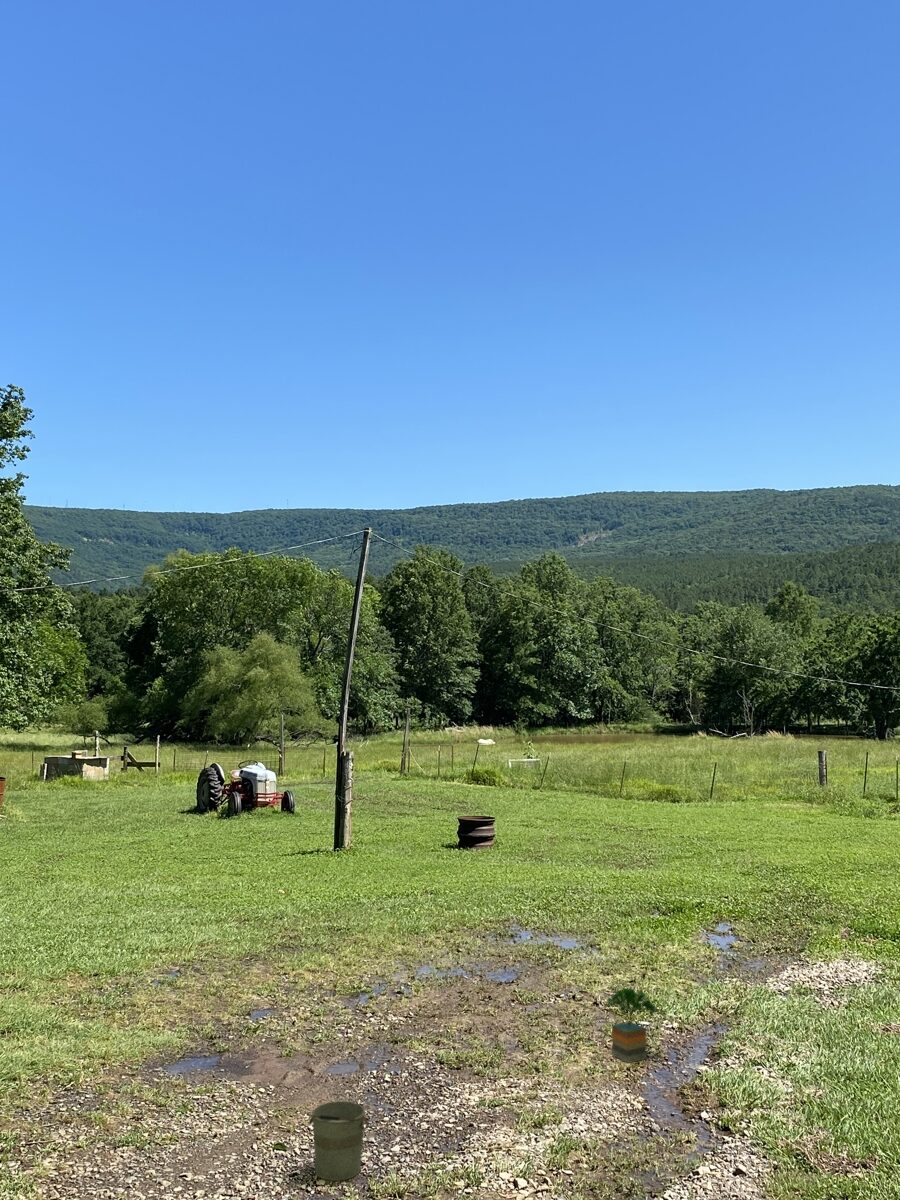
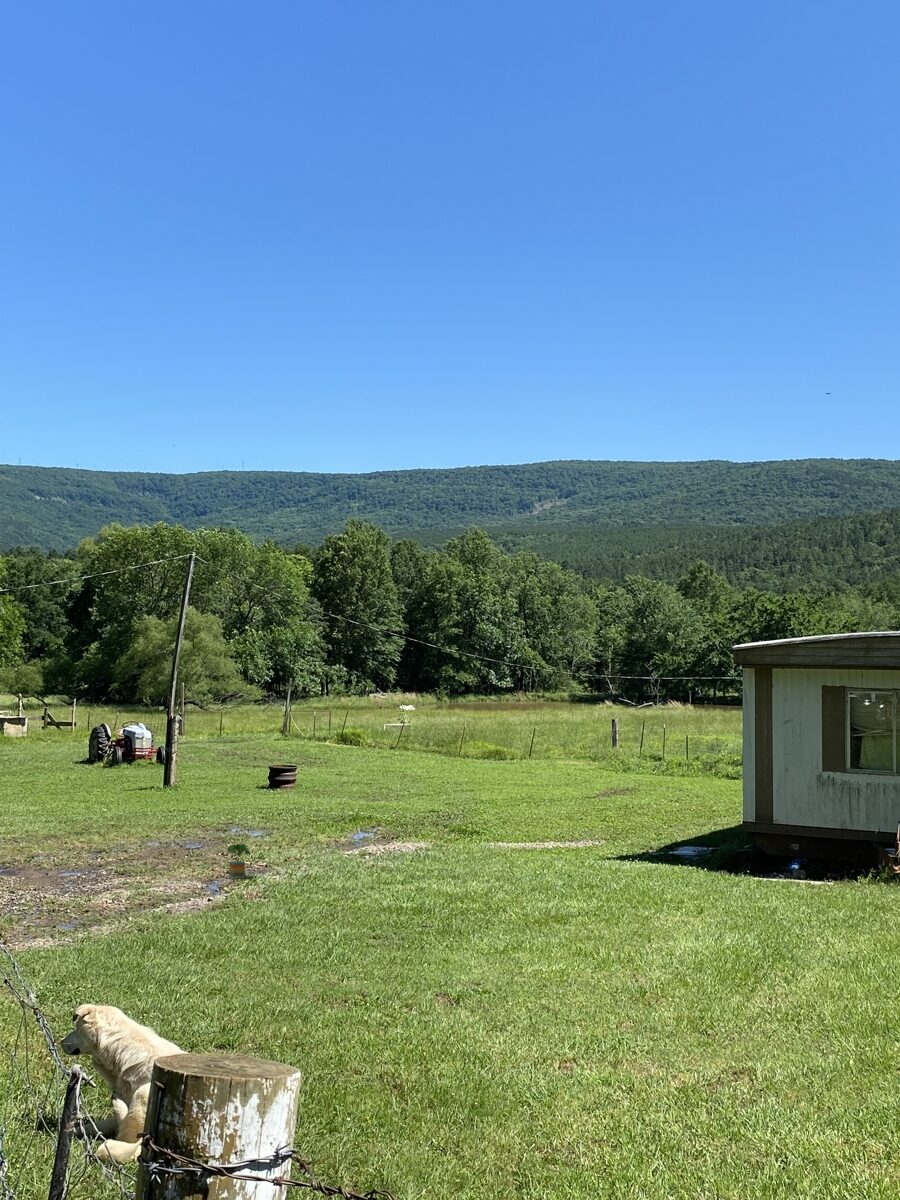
bucket: present [306,1101,368,1181] -> none [38,878,67,908]

